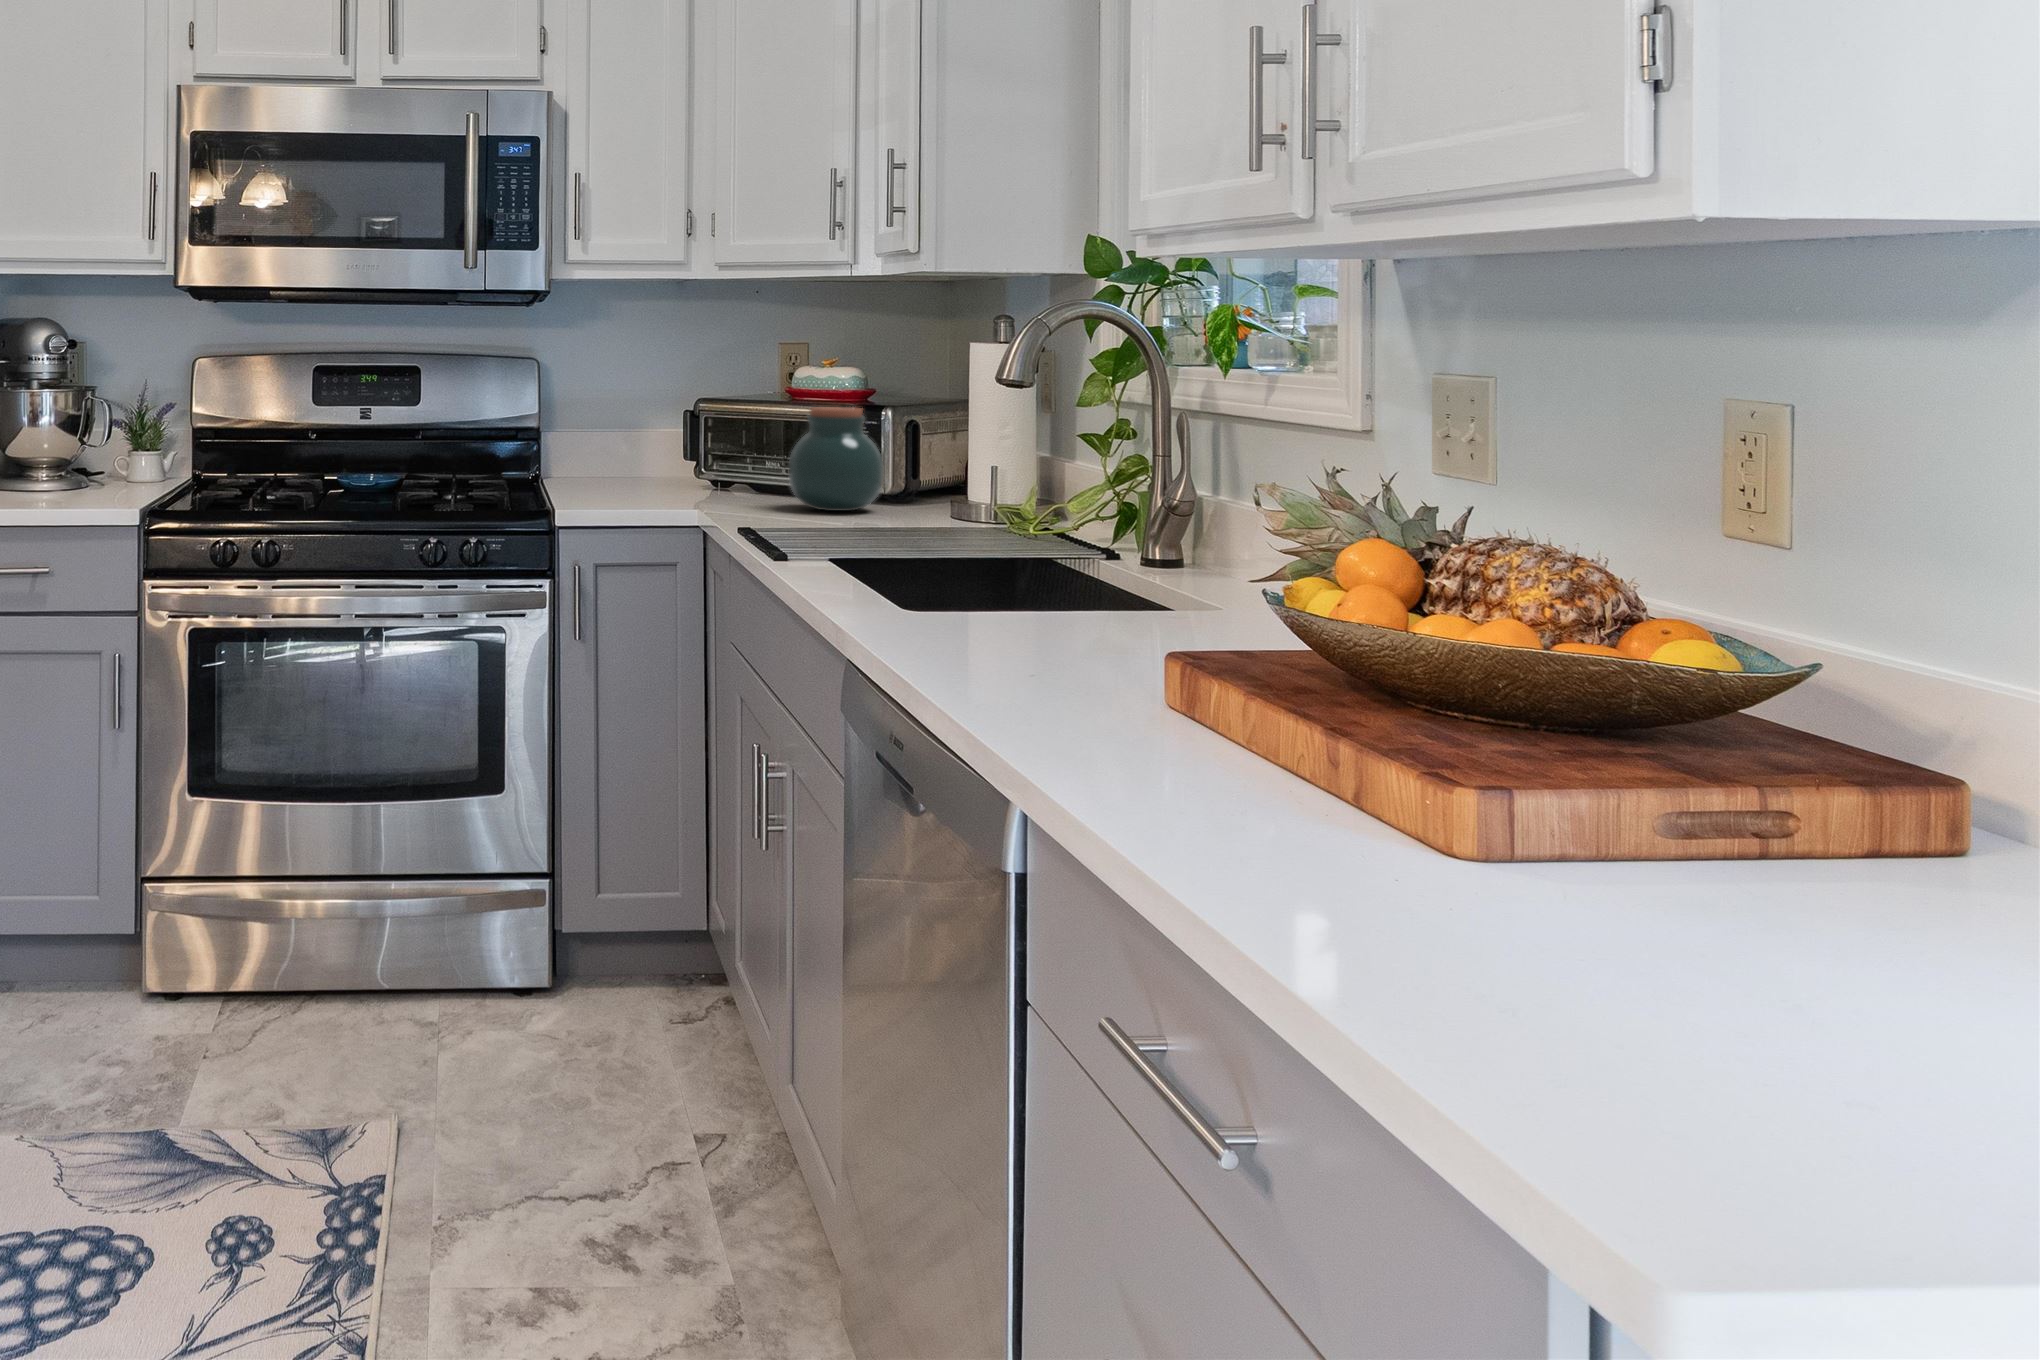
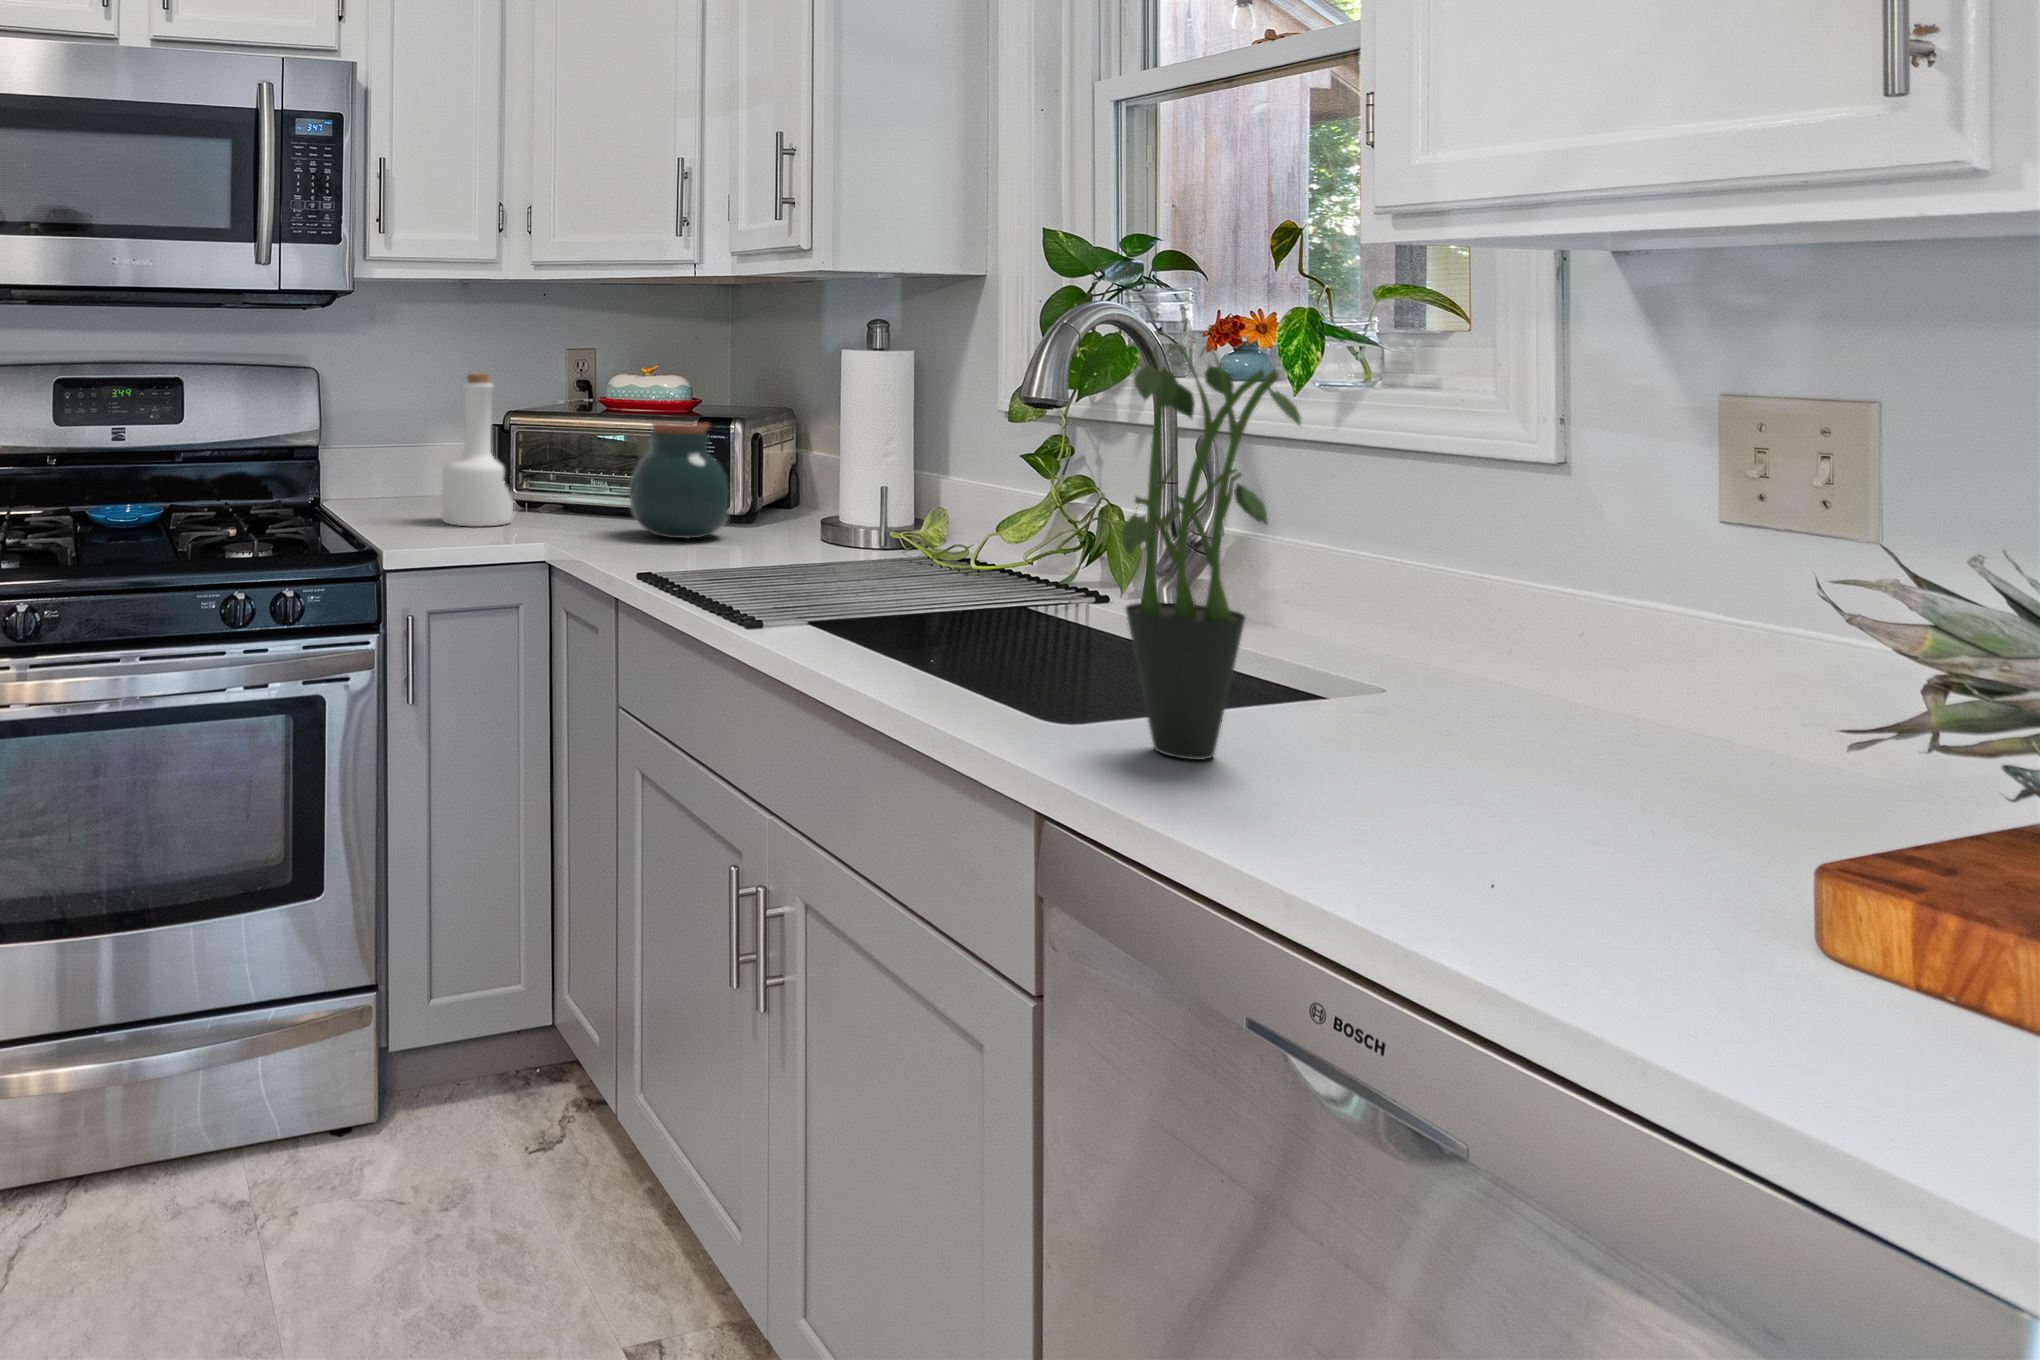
potted plant: none [963,334,1105,643] -> present [1122,345,1301,760]
bottle: none [633,363,697,498] -> present [442,374,513,526]

